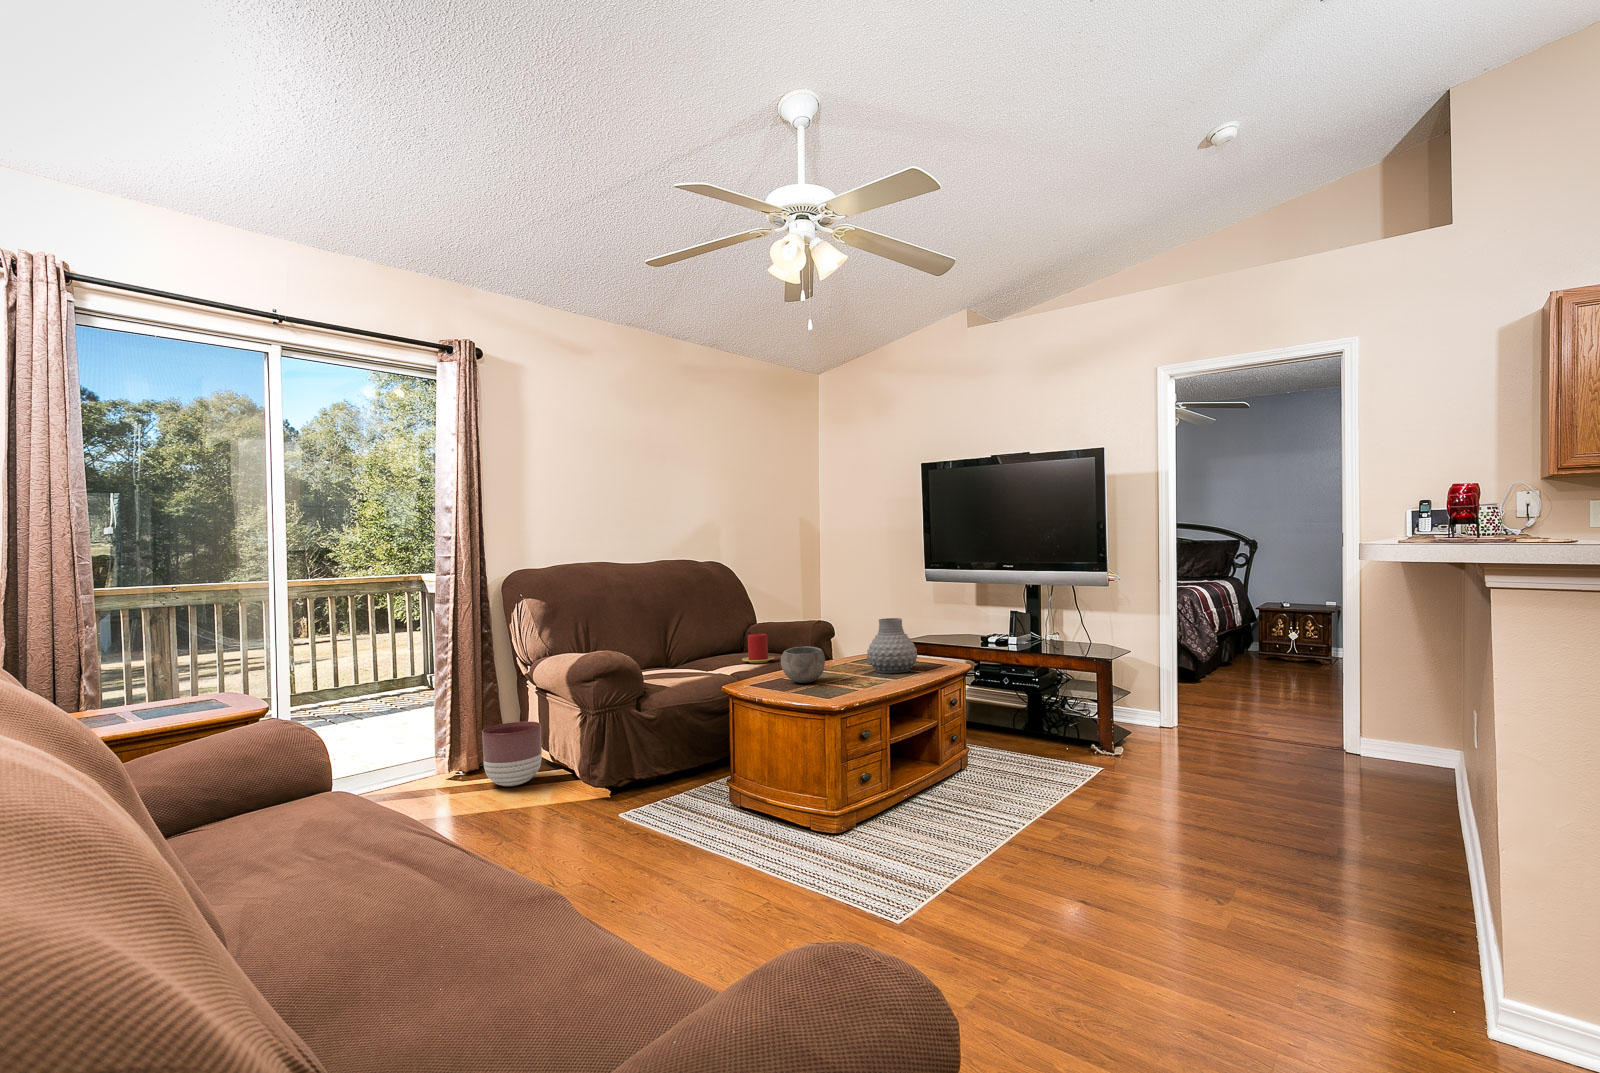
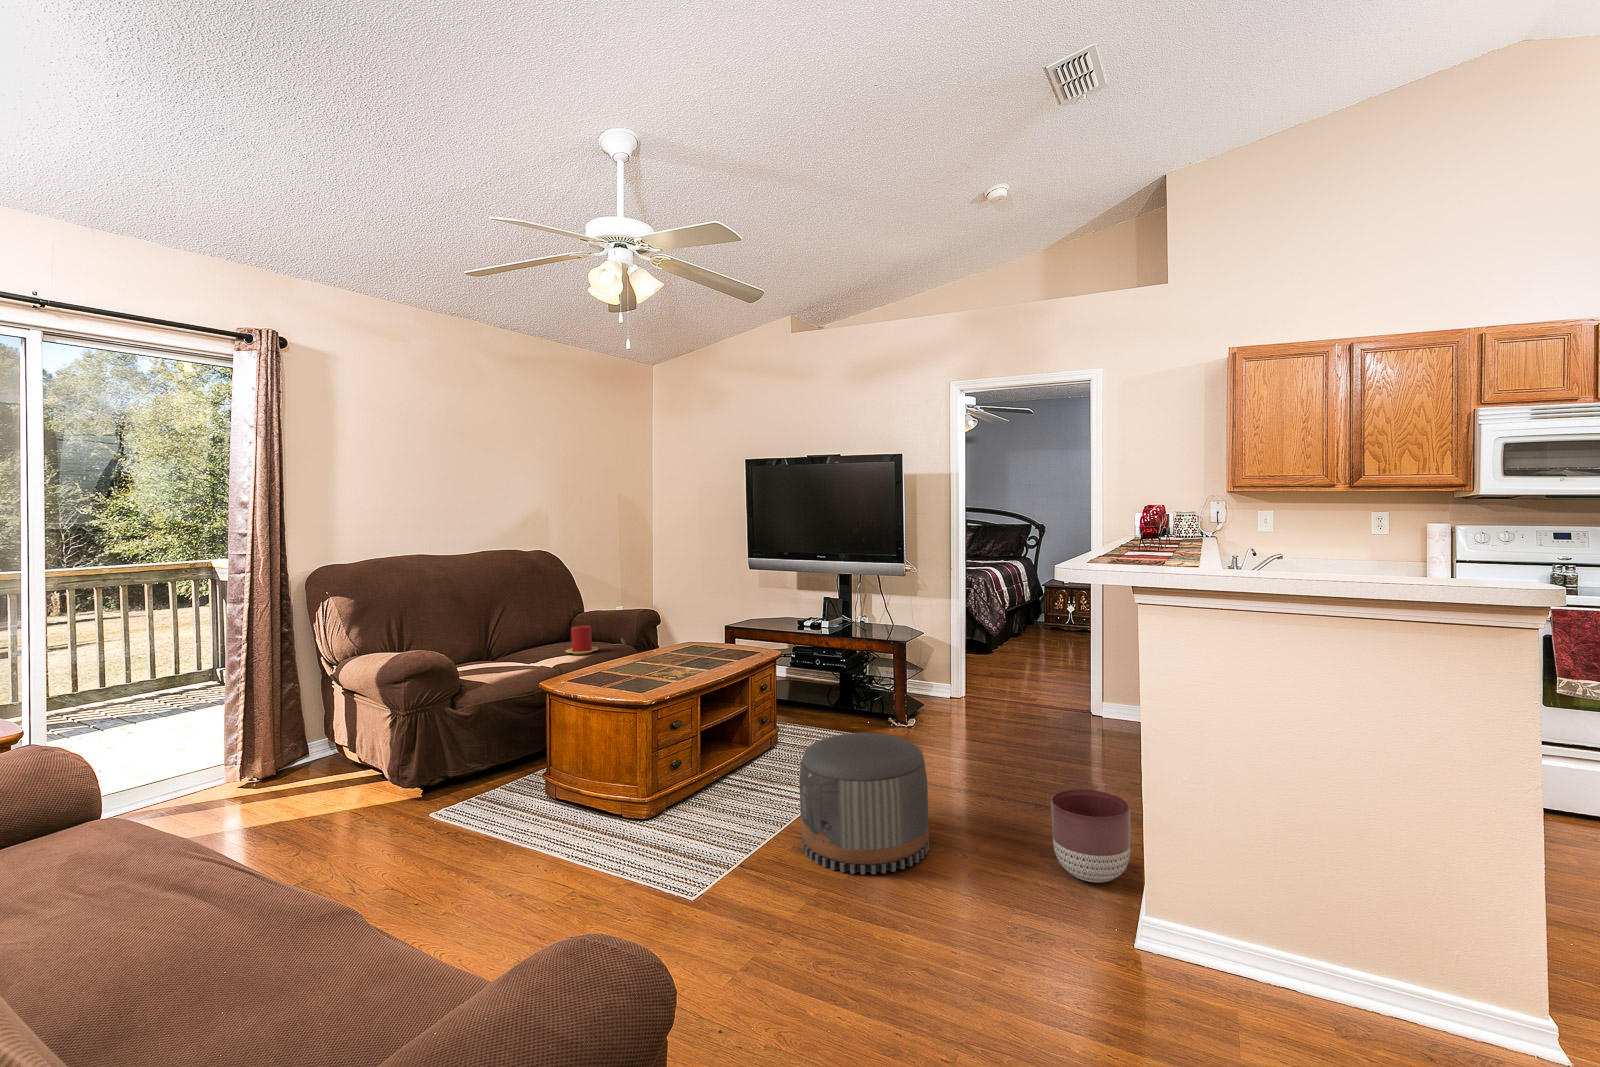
vase: present [867,618,917,673] -> none [685,612,732,664]
bowl: present [781,646,825,683] -> none [599,642,643,678]
planter: present [482,722,542,786] -> present [1051,789,1130,883]
pouf: none [1010,748,1173,912] -> present [799,733,929,874]

